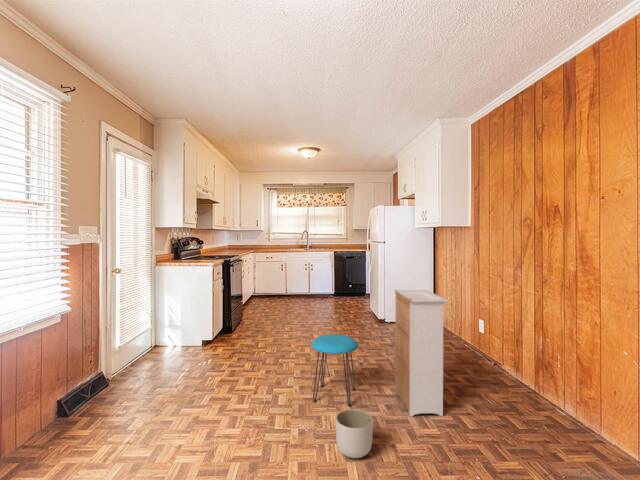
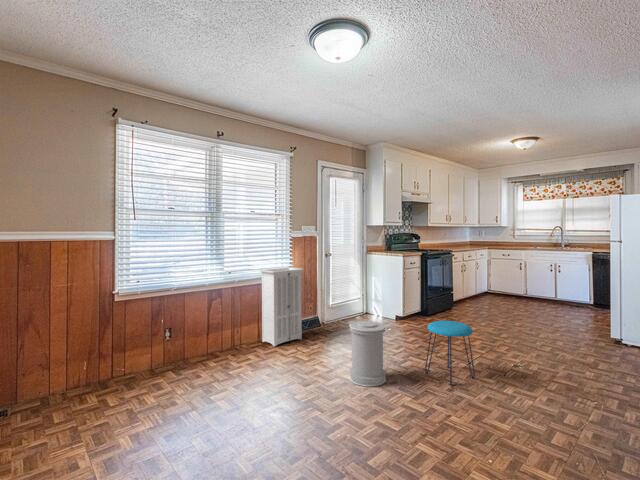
storage cabinet: present [395,290,448,417] -> present [260,267,304,347]
trash can: none [245,358,295,455] -> present [349,321,386,386]
planter: present [336,409,373,458] -> none [395,373,426,411]

